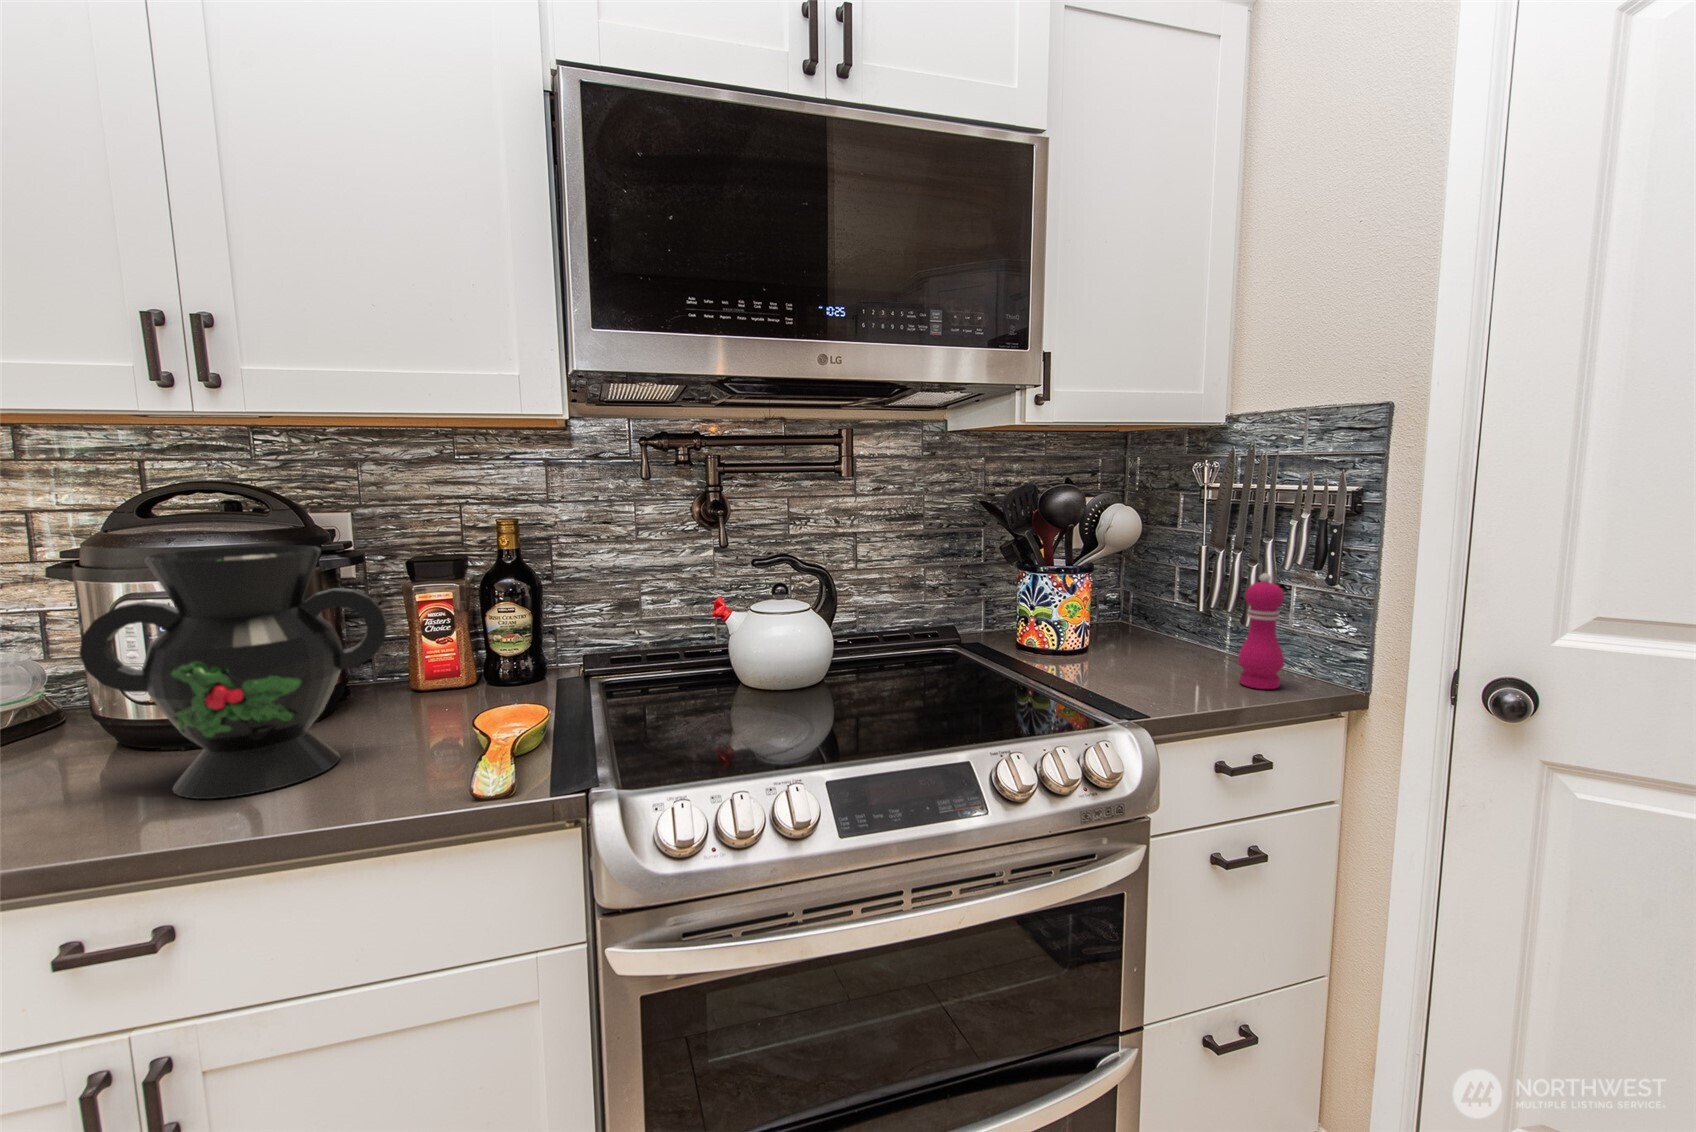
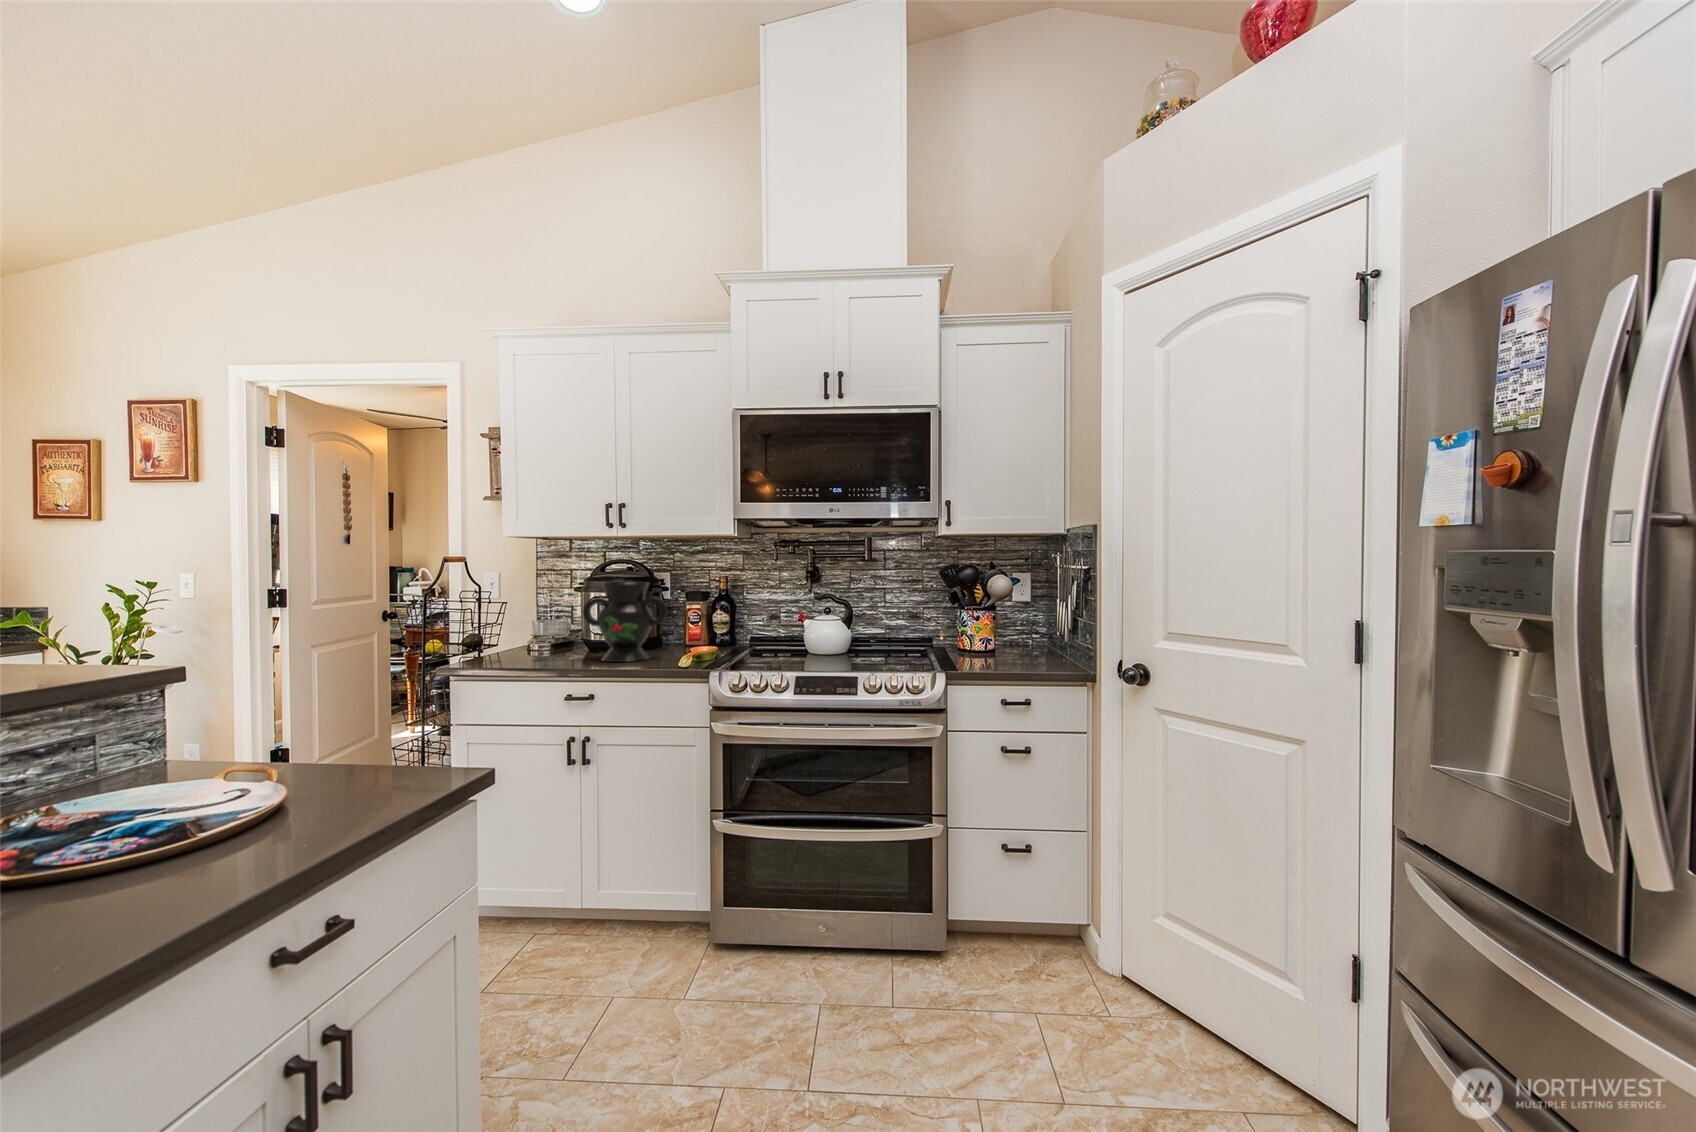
pepper mill: present [1238,573,1284,689] -> none [1044,611,1066,672]

